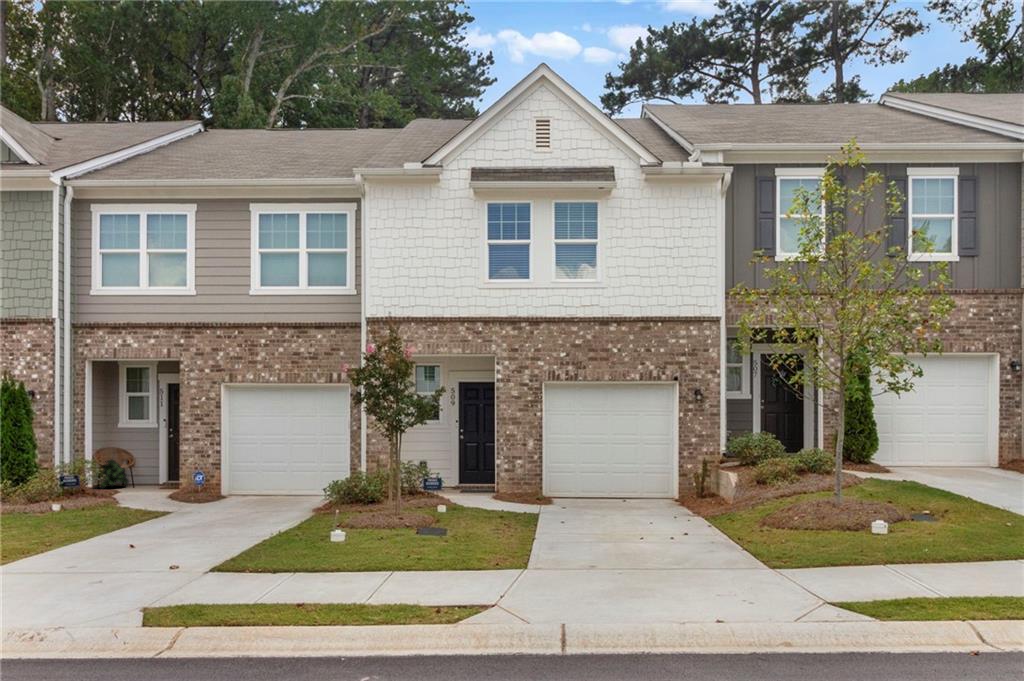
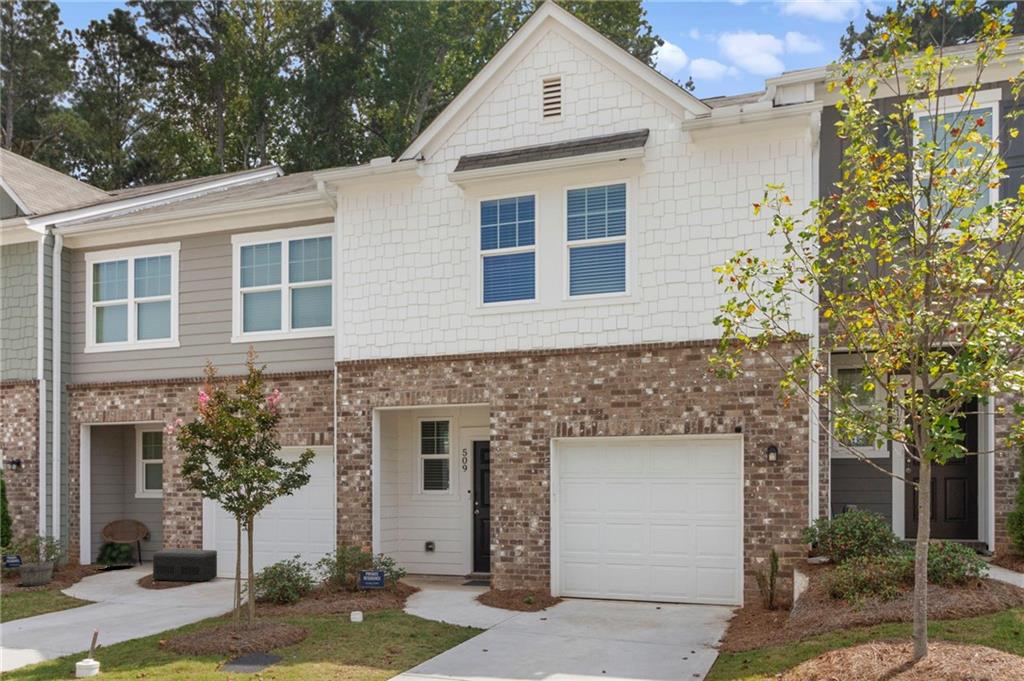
storage bench: none [183,468,236,494] -> present [153,549,217,581]
wooden bucket: none [65,476,94,500] -> present [19,560,54,586]

